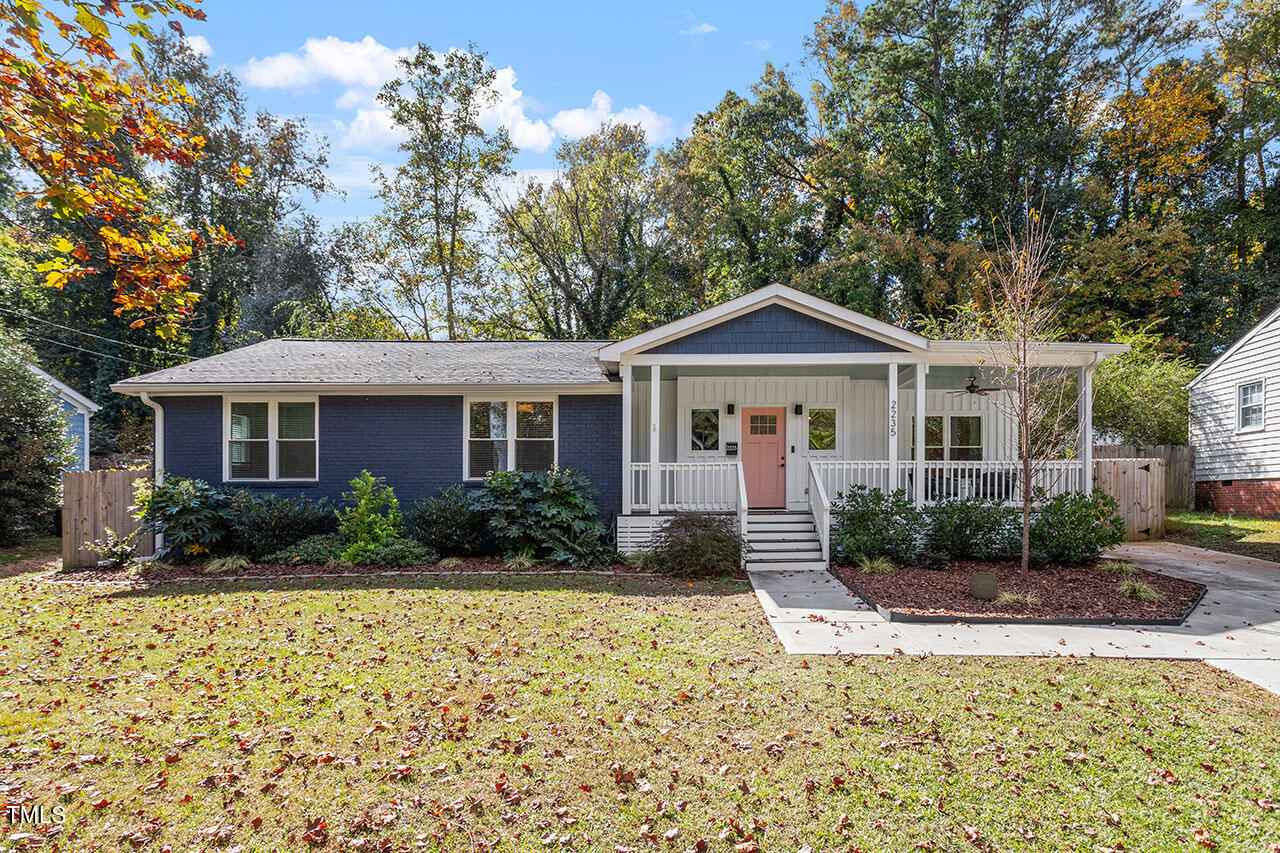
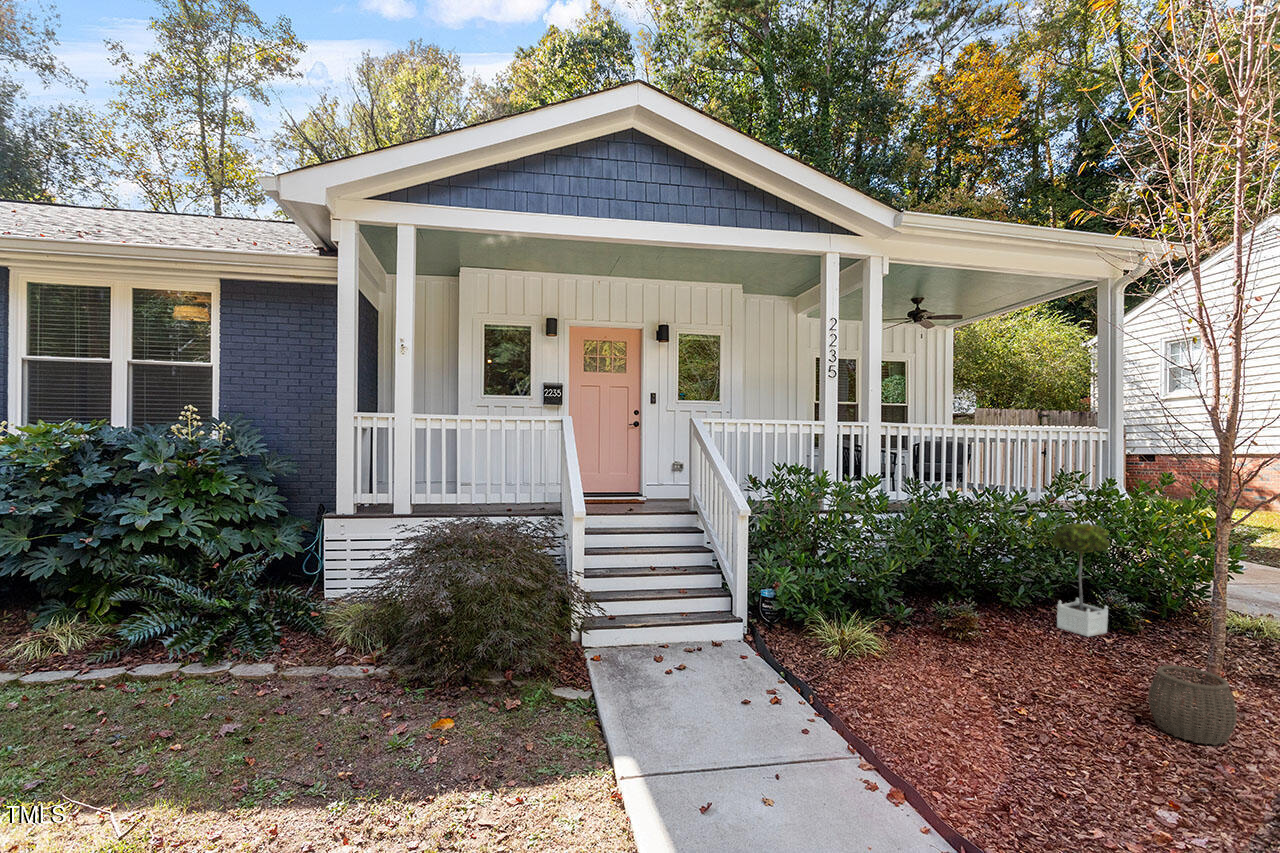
potted tree: none [990,519,1018,579] -> present [1052,523,1110,636]

